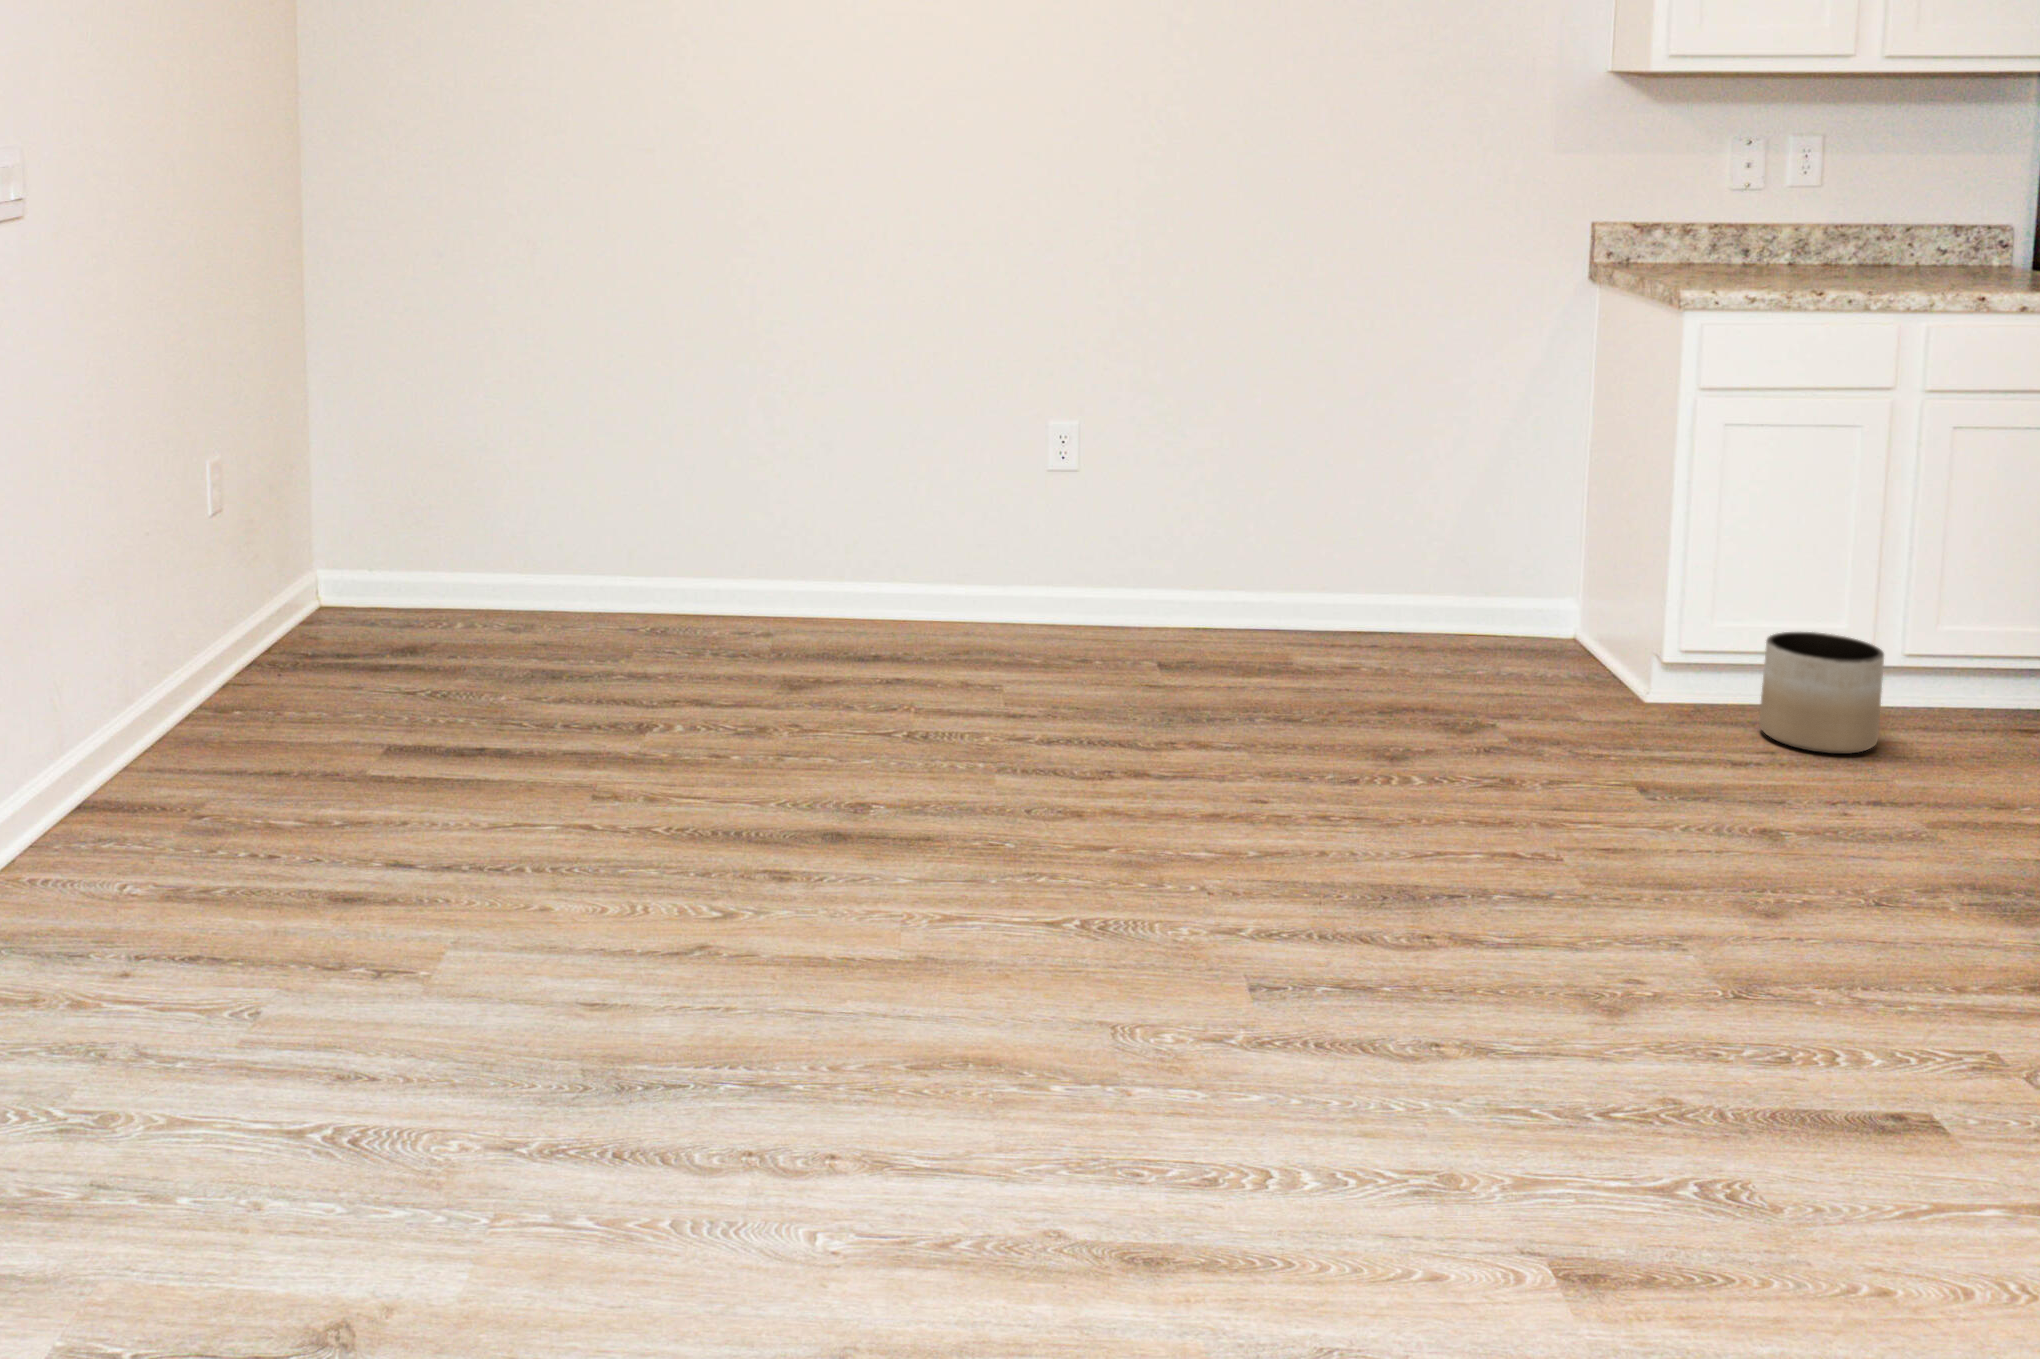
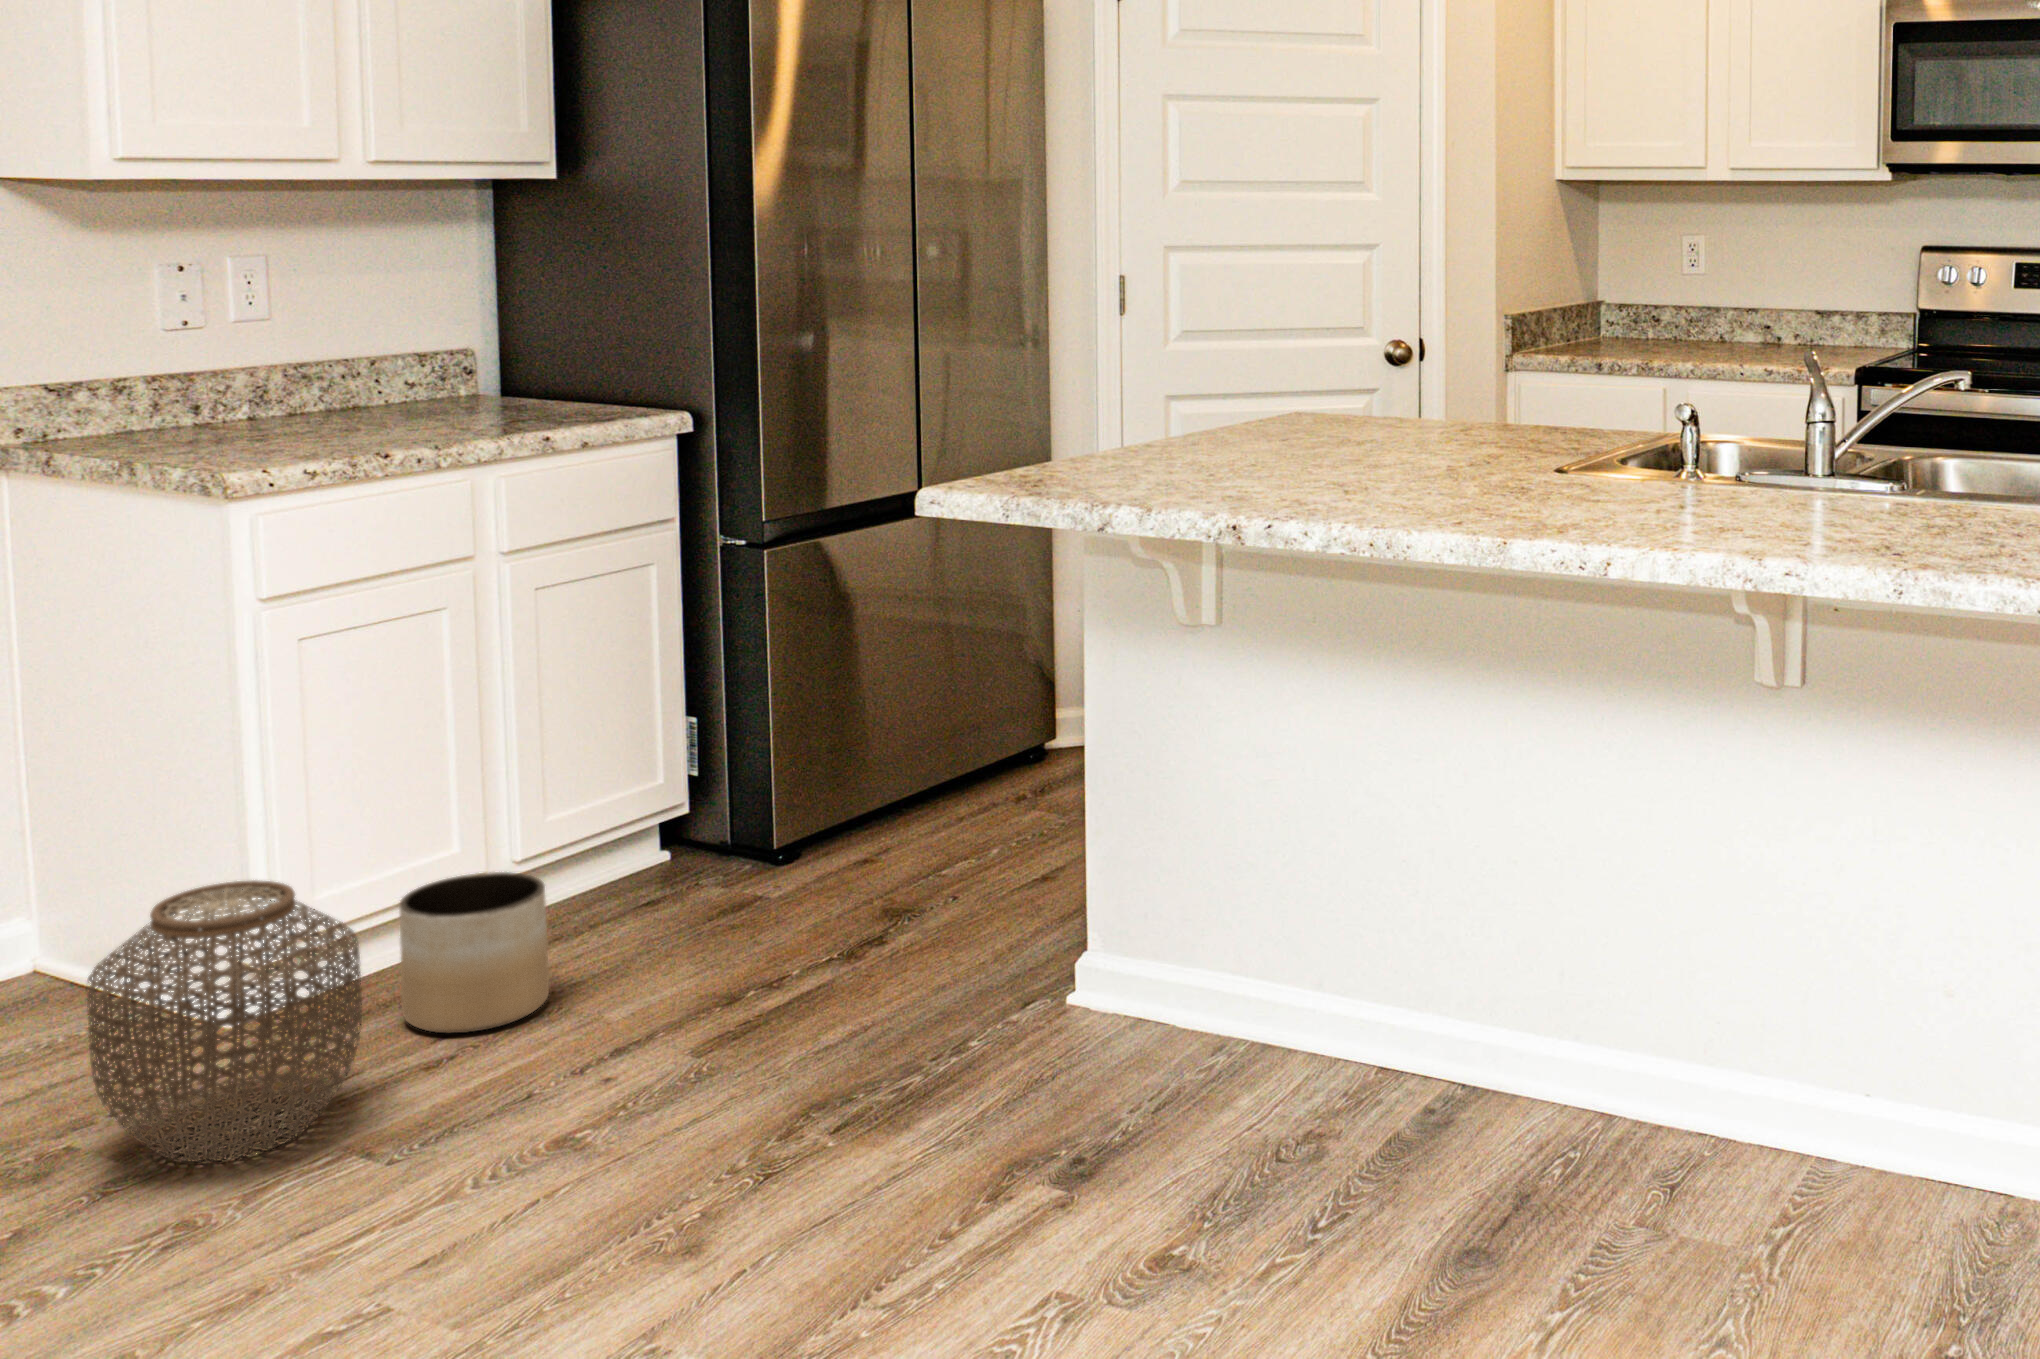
woven basket: none [1511,567,1691,756] -> present [87,880,362,1162]

